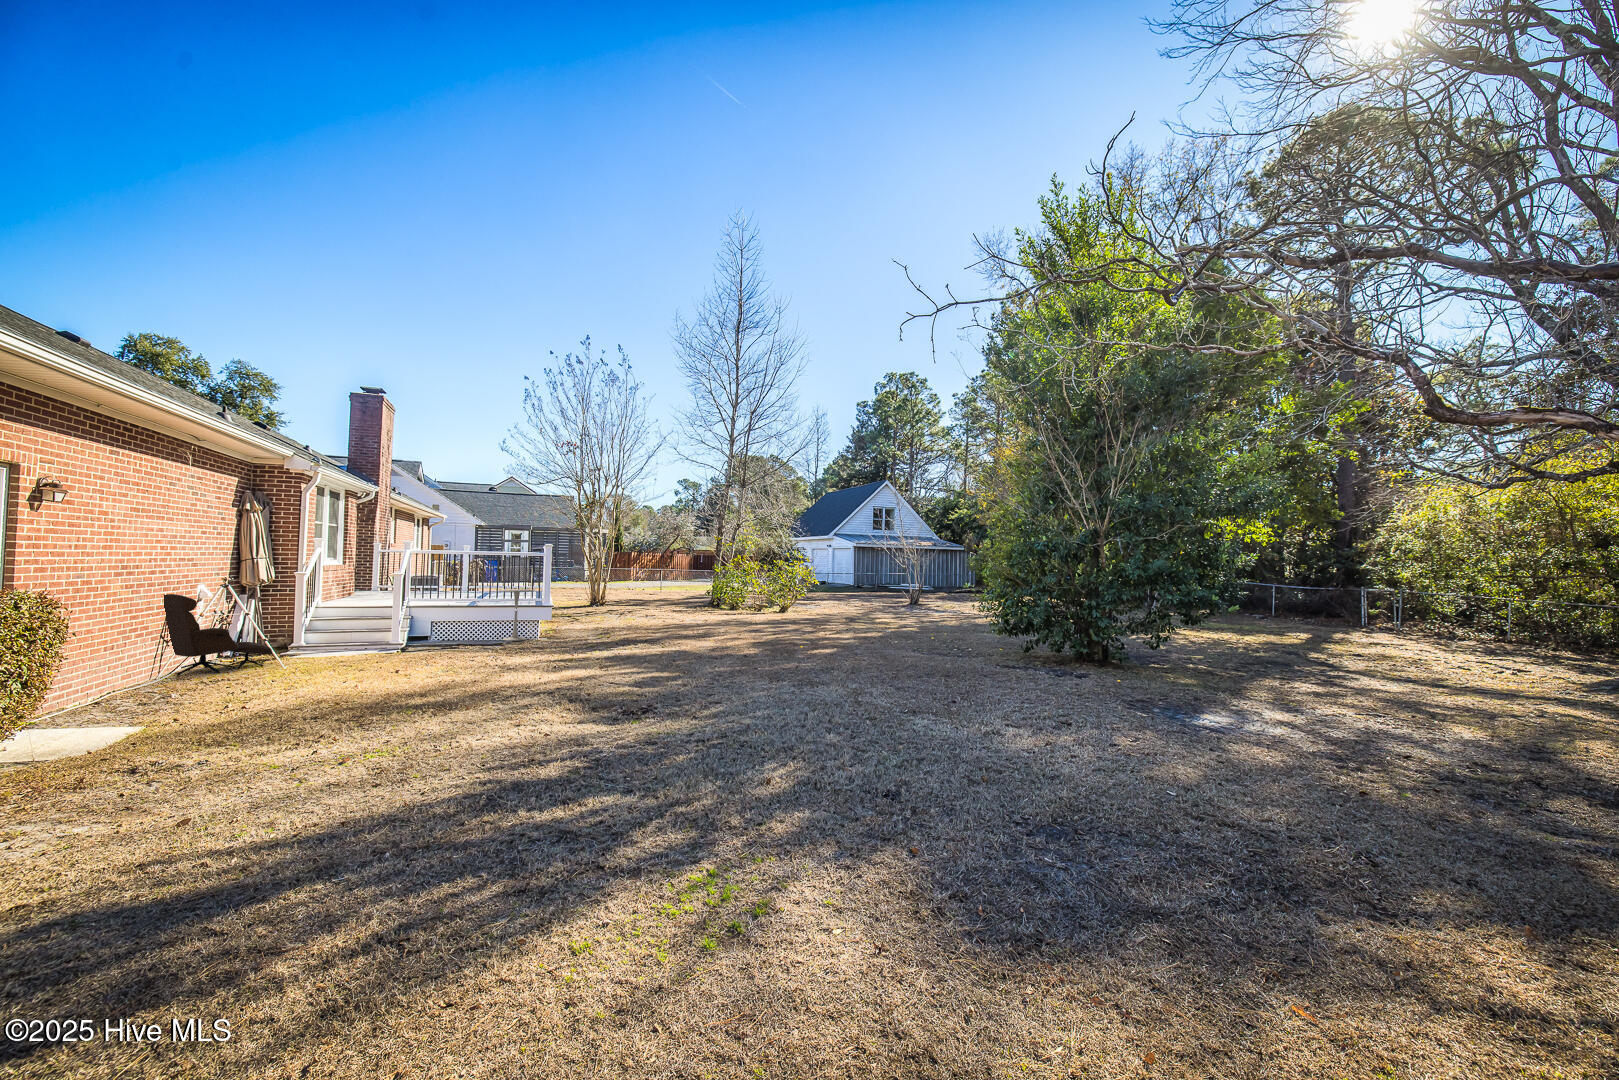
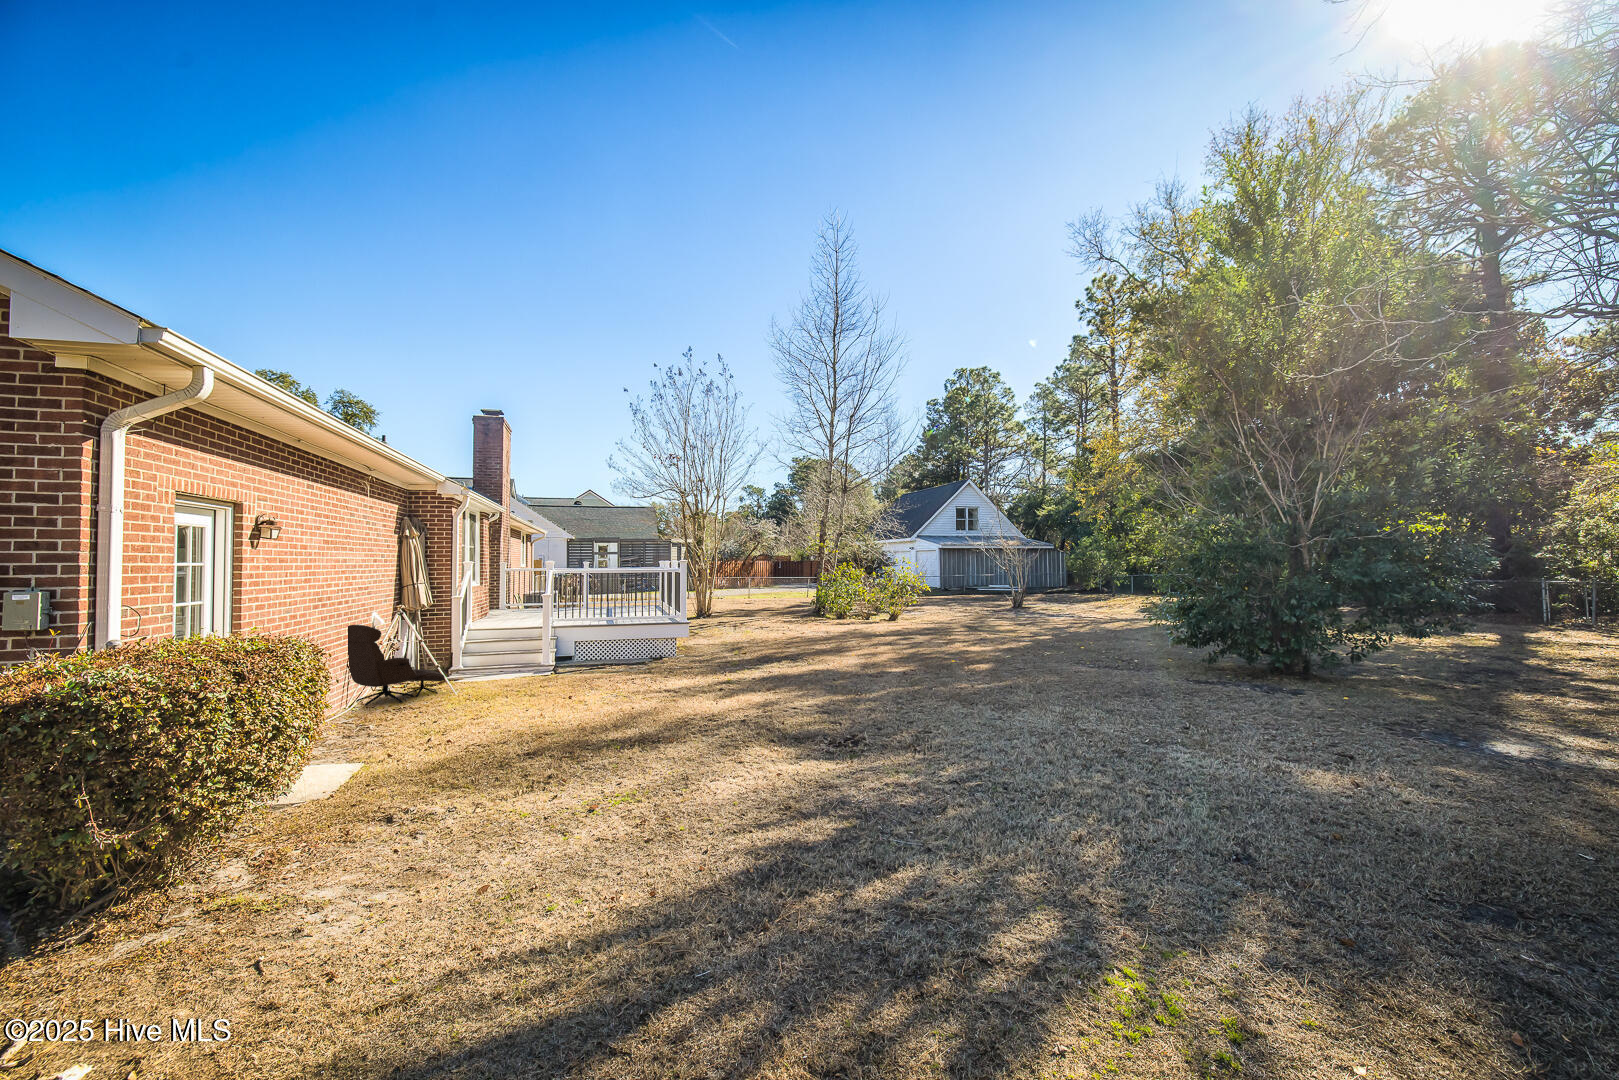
pedestal table: present [499,589,534,641] -> none [639,606,673,659]

